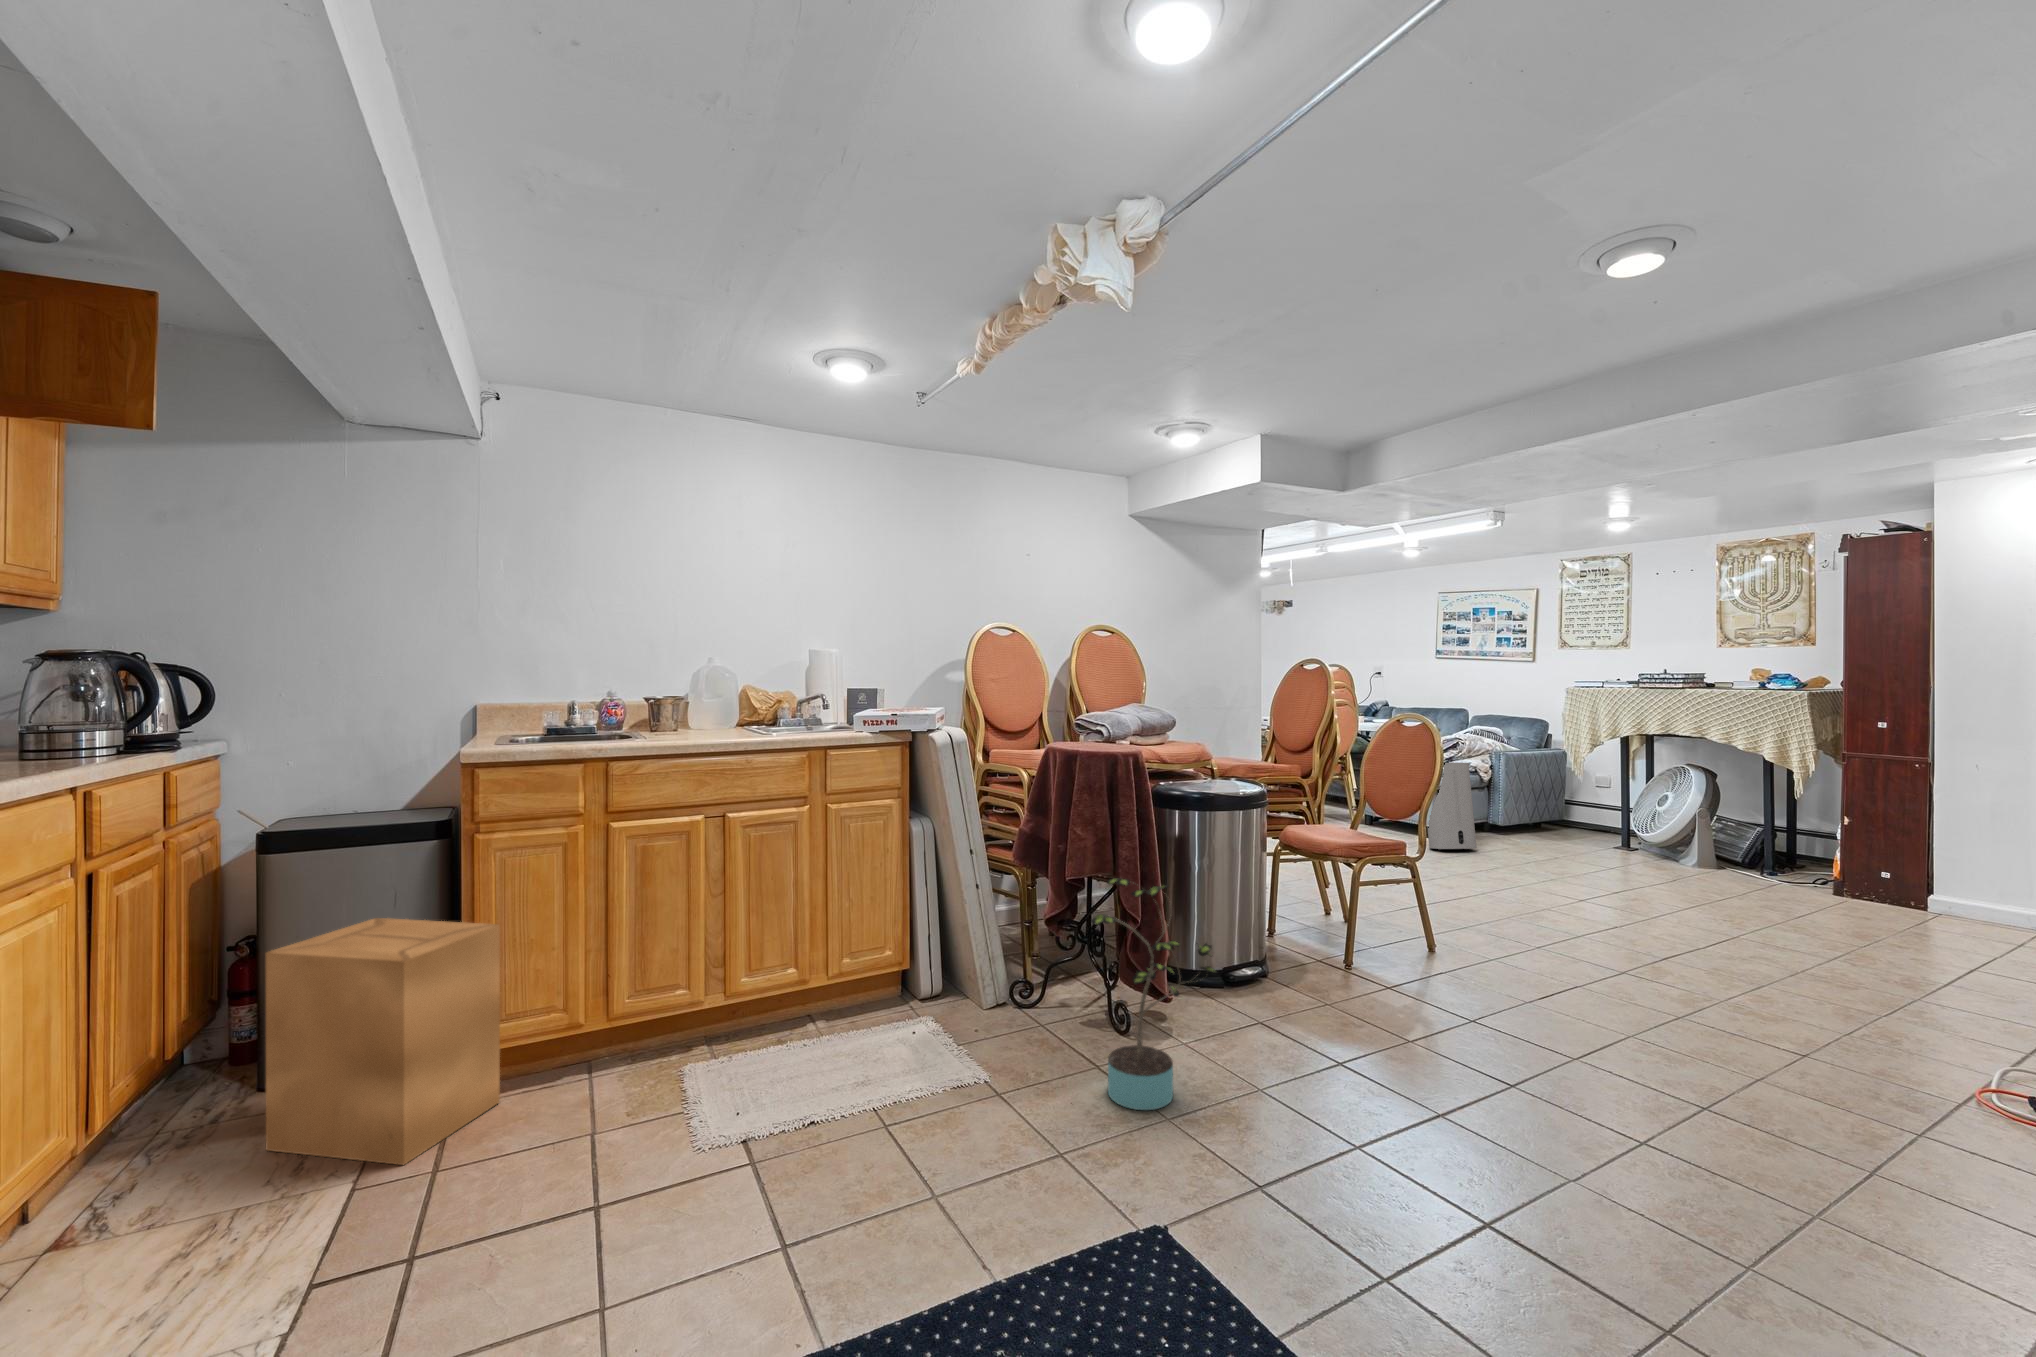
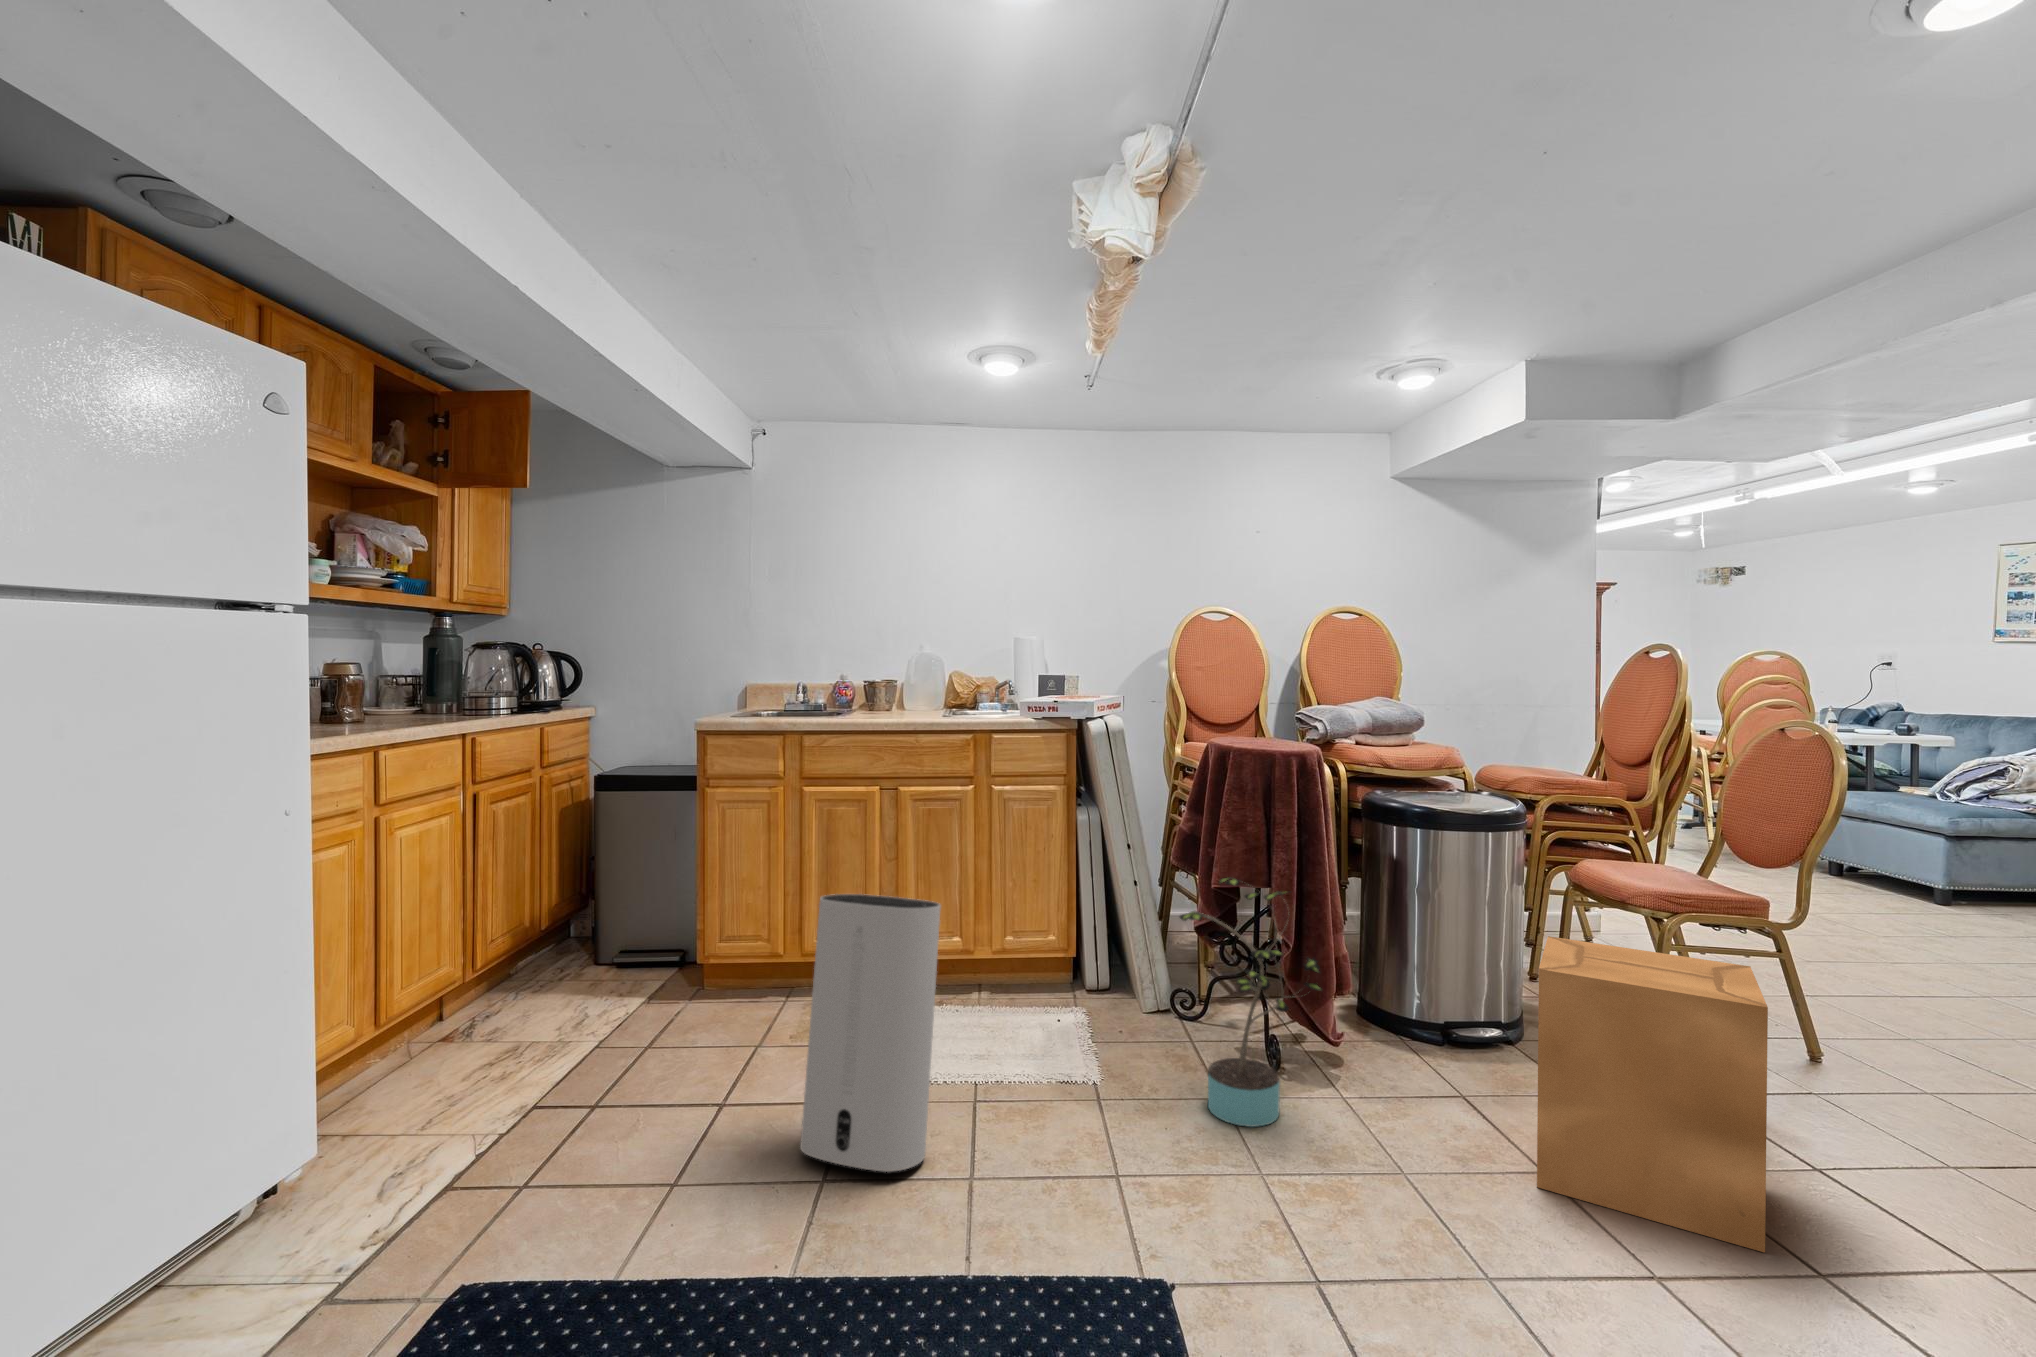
air purifier: present [1428,763,1477,850] -> present [800,894,941,1172]
cardboard box: present [266,918,500,1165] -> present [1537,936,1768,1253]

